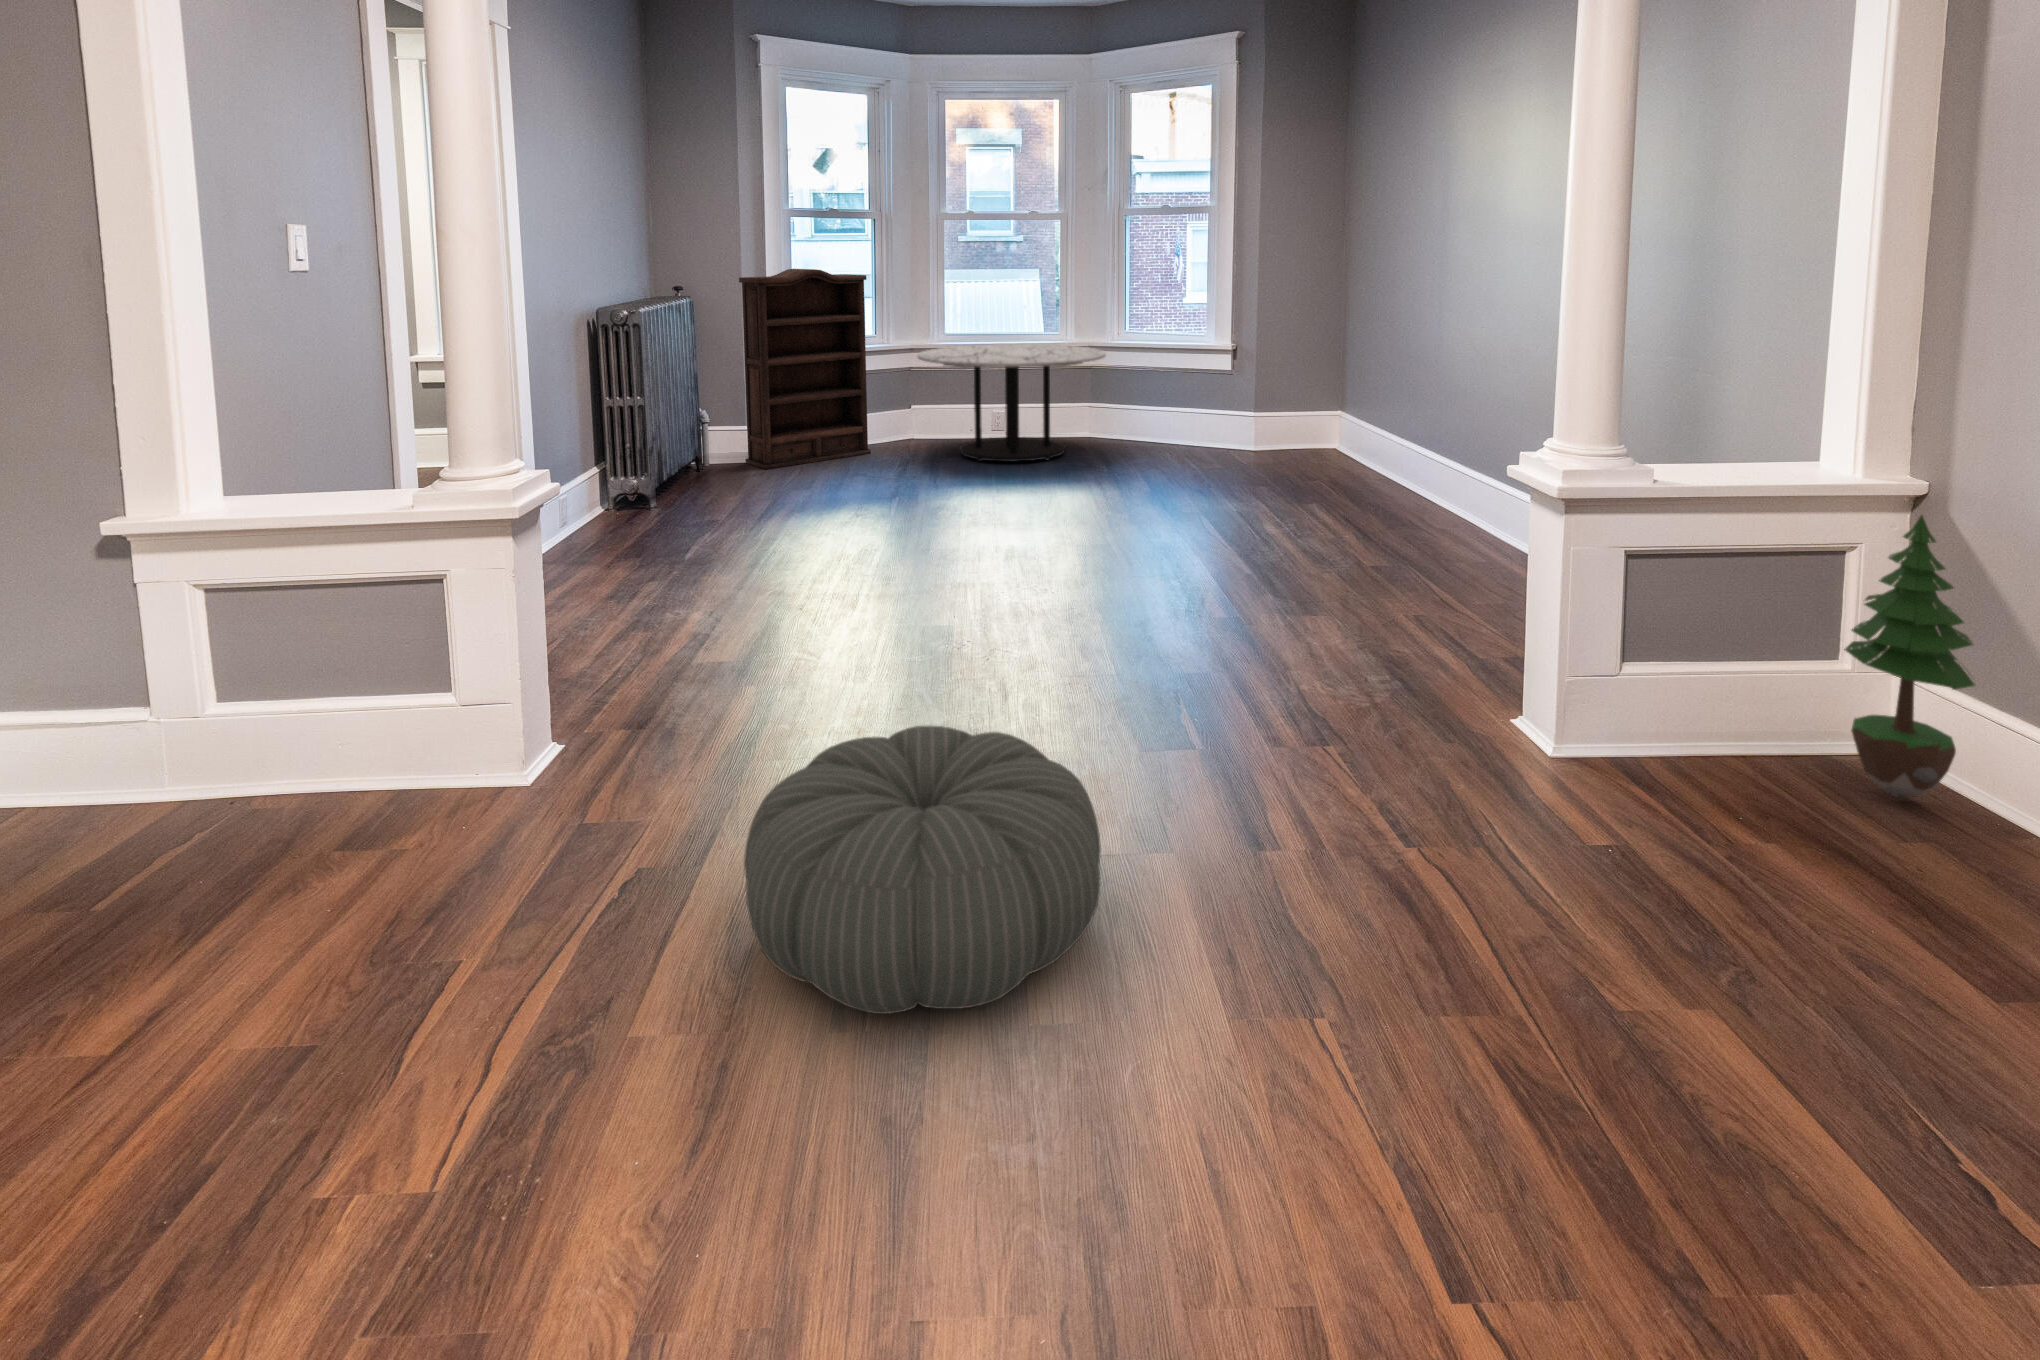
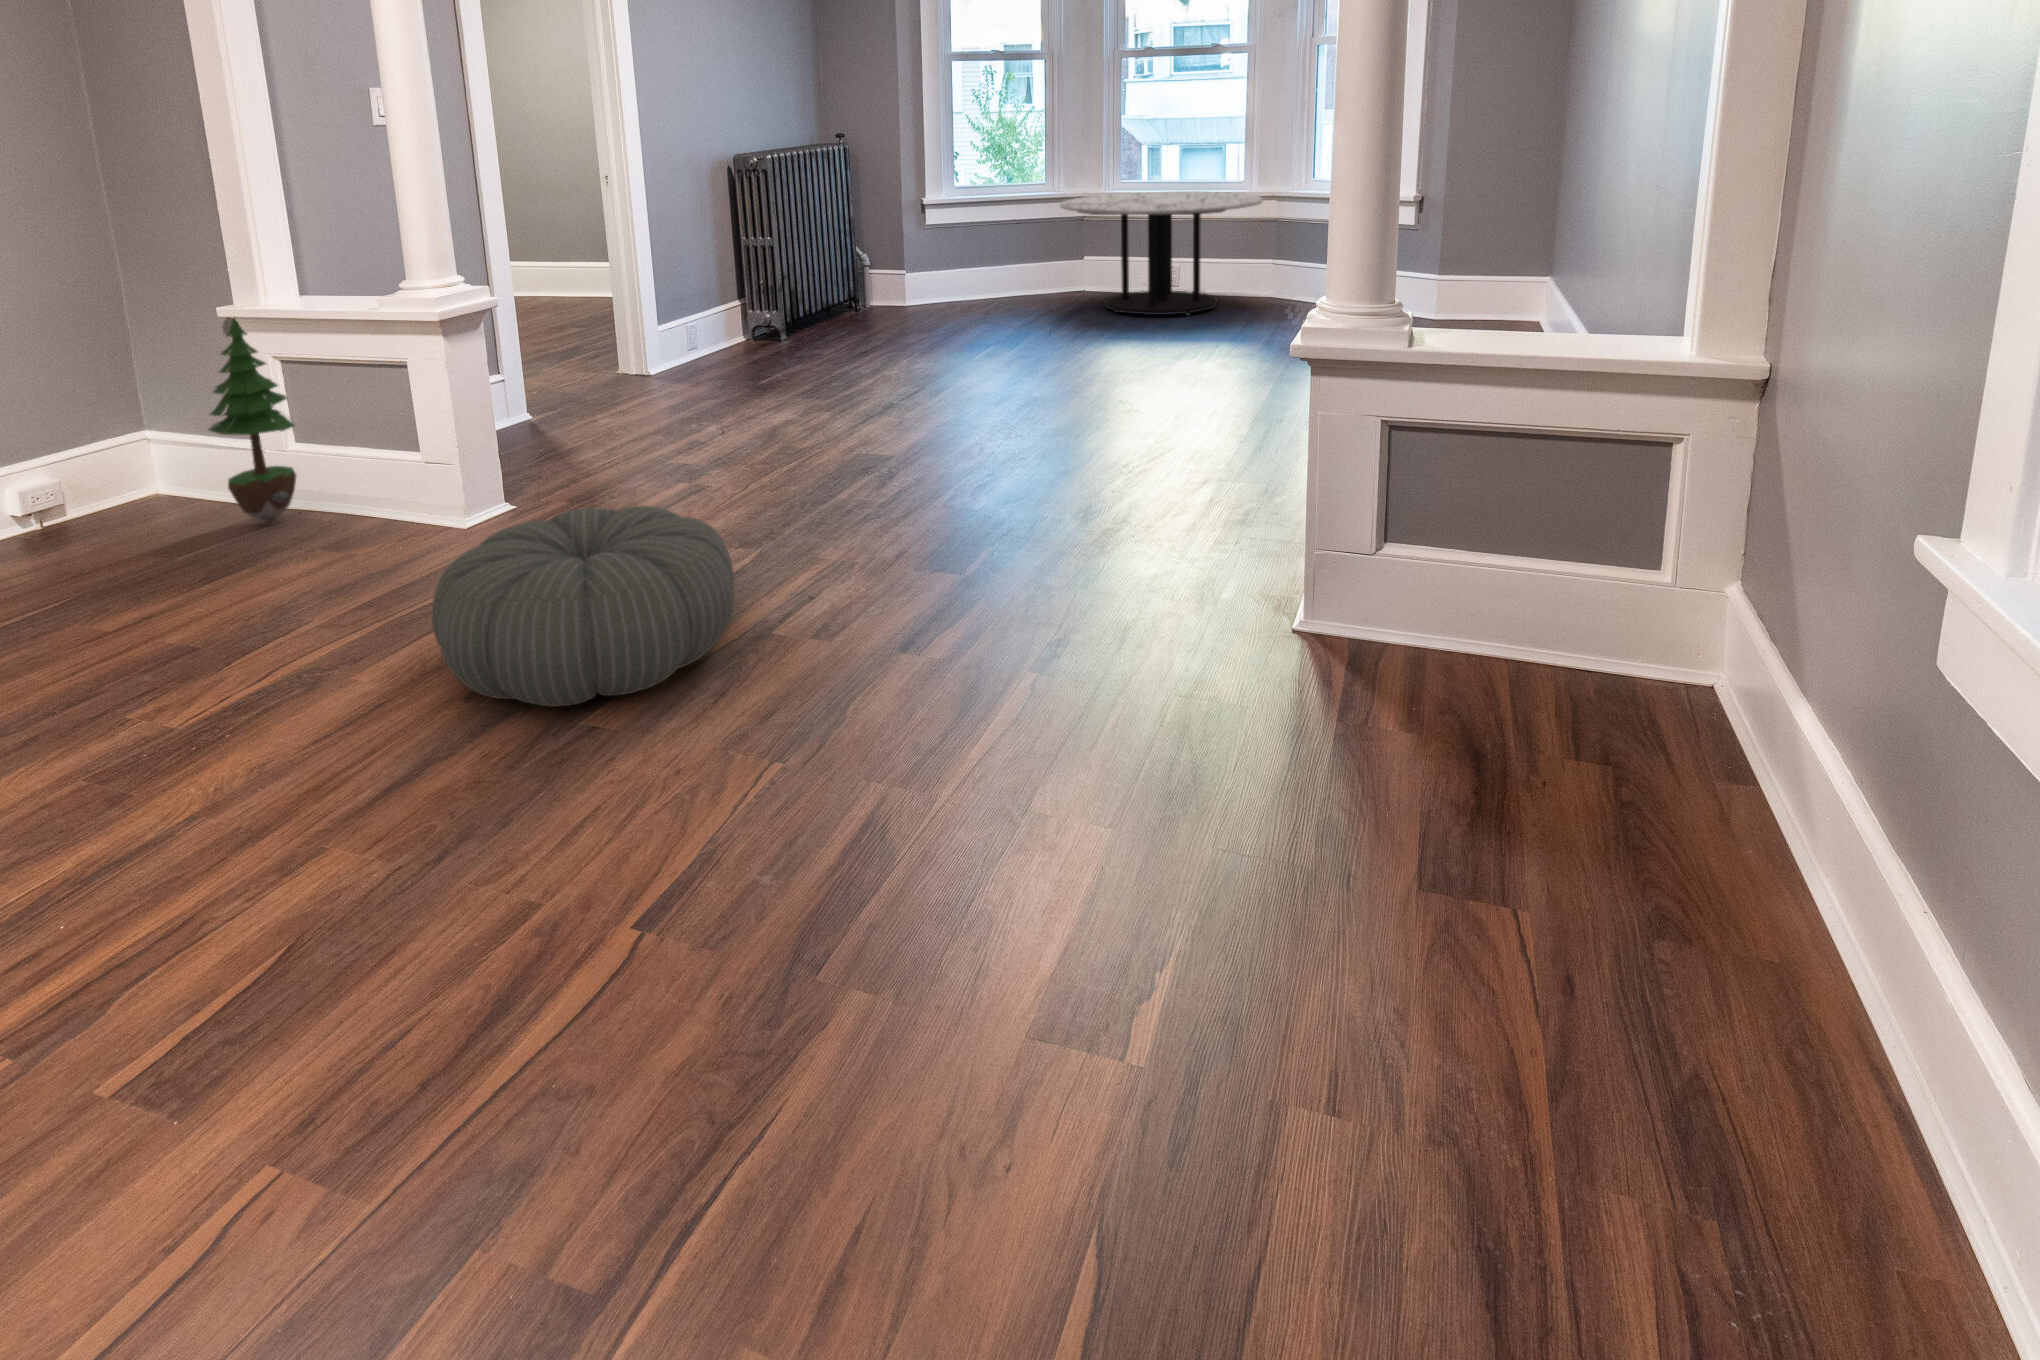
bookshelf: present [739,269,871,469] -> none [894,115,1024,311]
potted tree: present [1844,515,1975,798] -> present [208,319,296,522]

